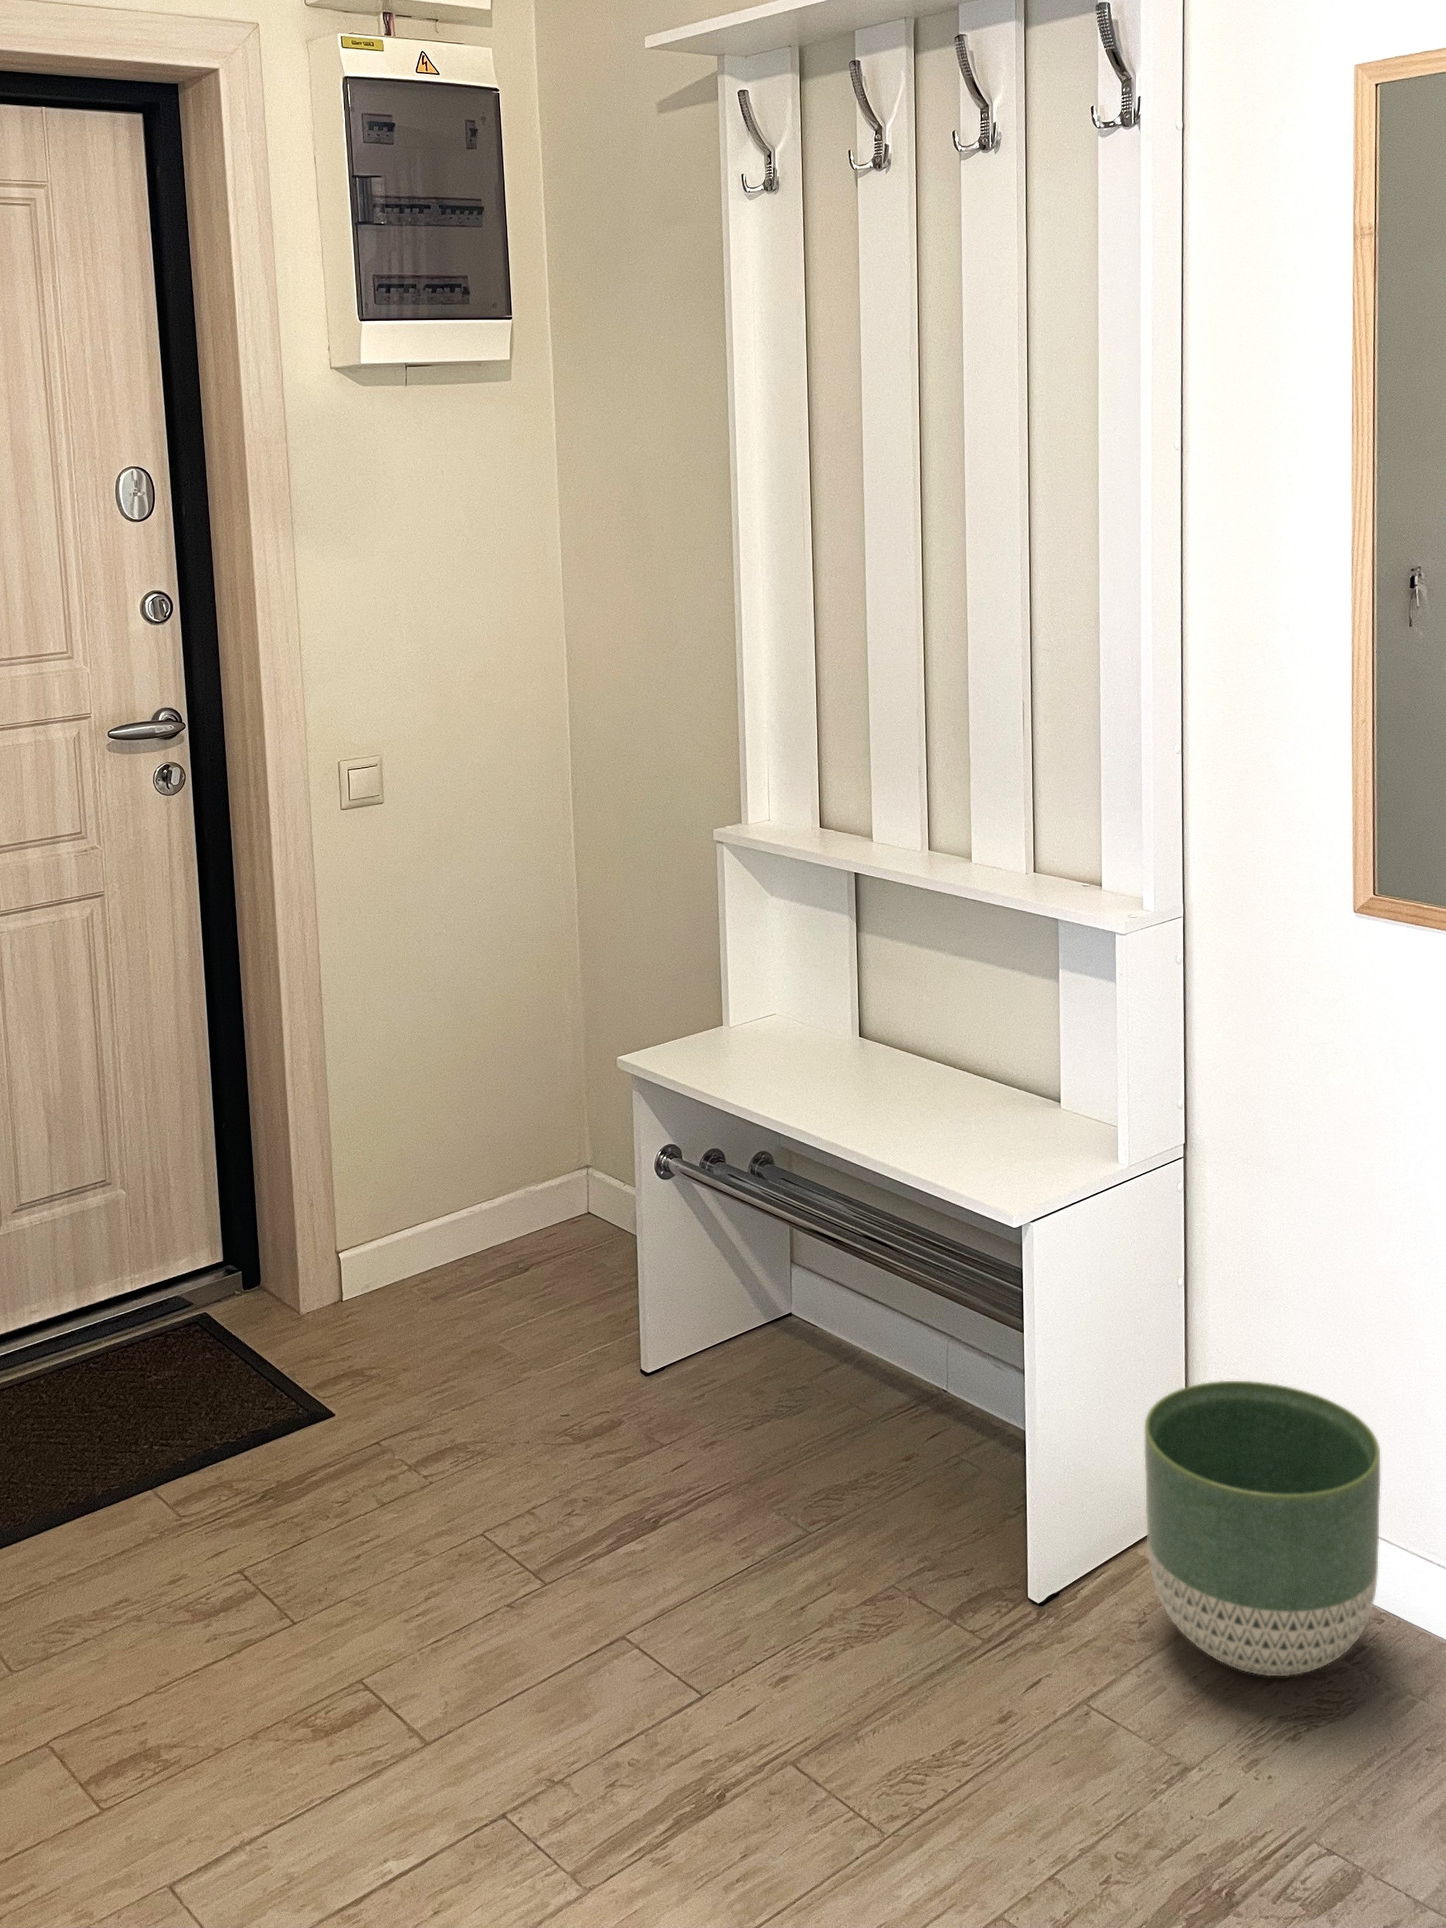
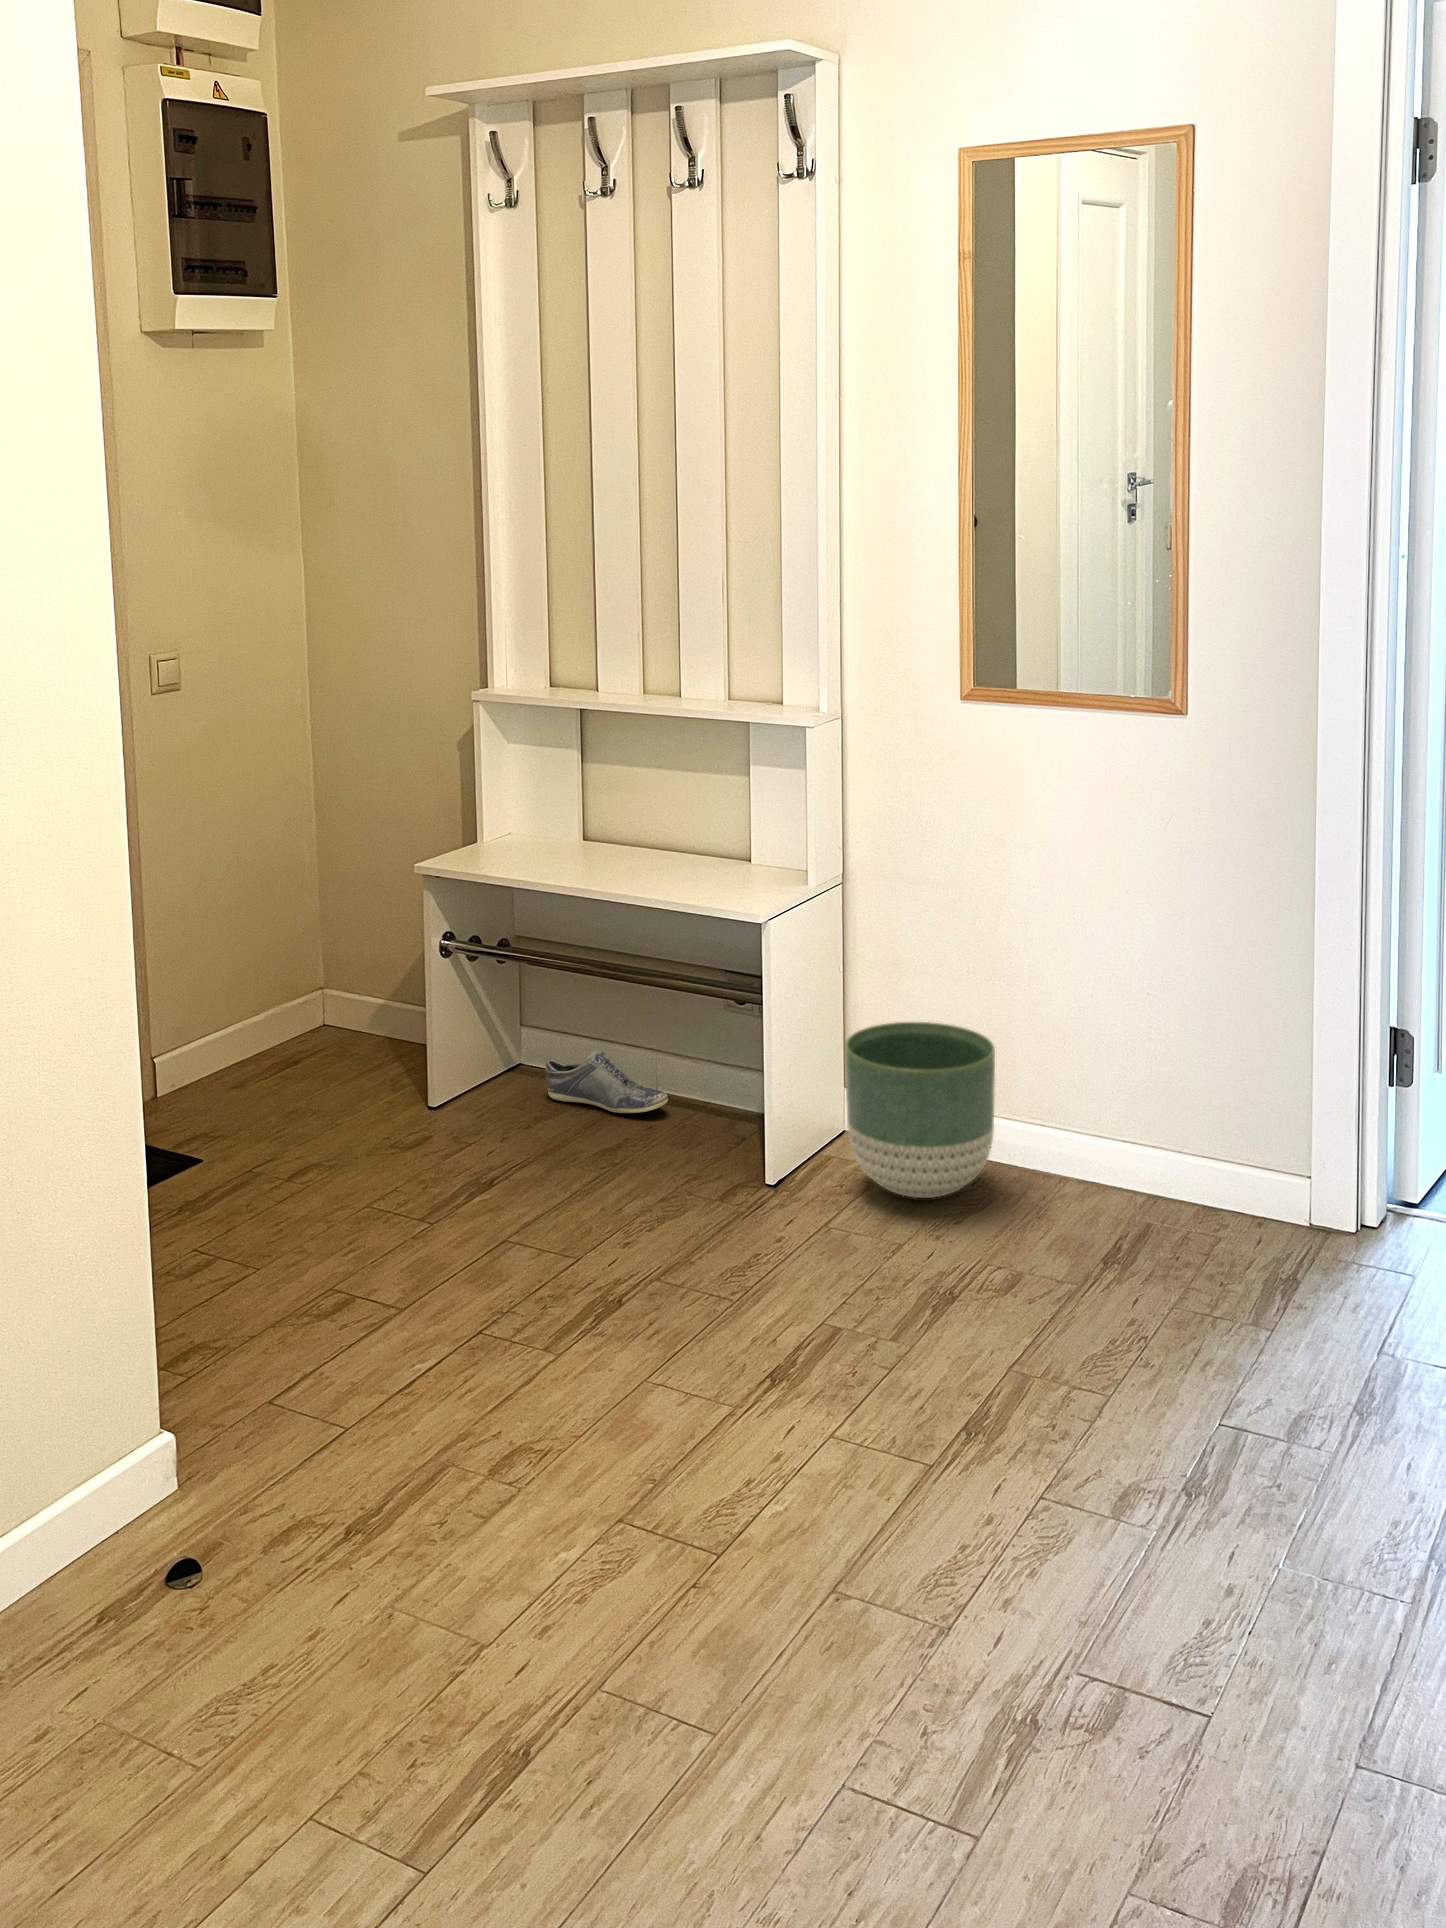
shoe: none [797,1328,945,1430] -> present [546,1051,668,1113]

